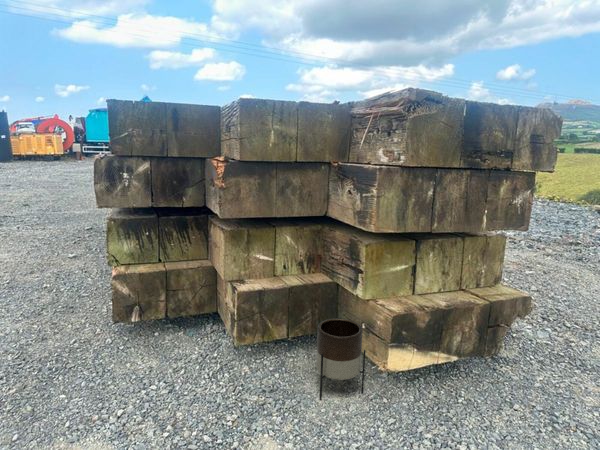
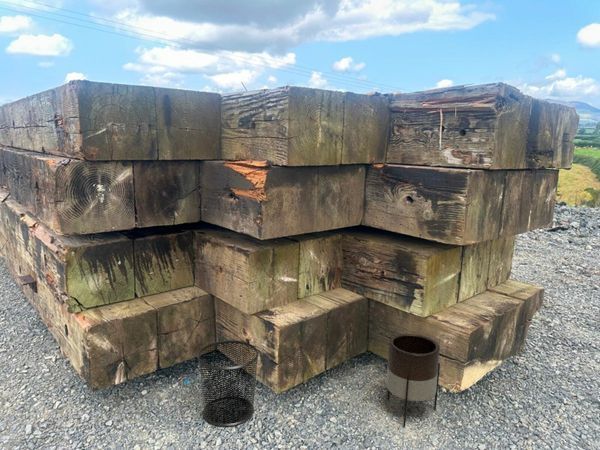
trash can: none [172,301,221,368] -> present [197,340,259,427]

